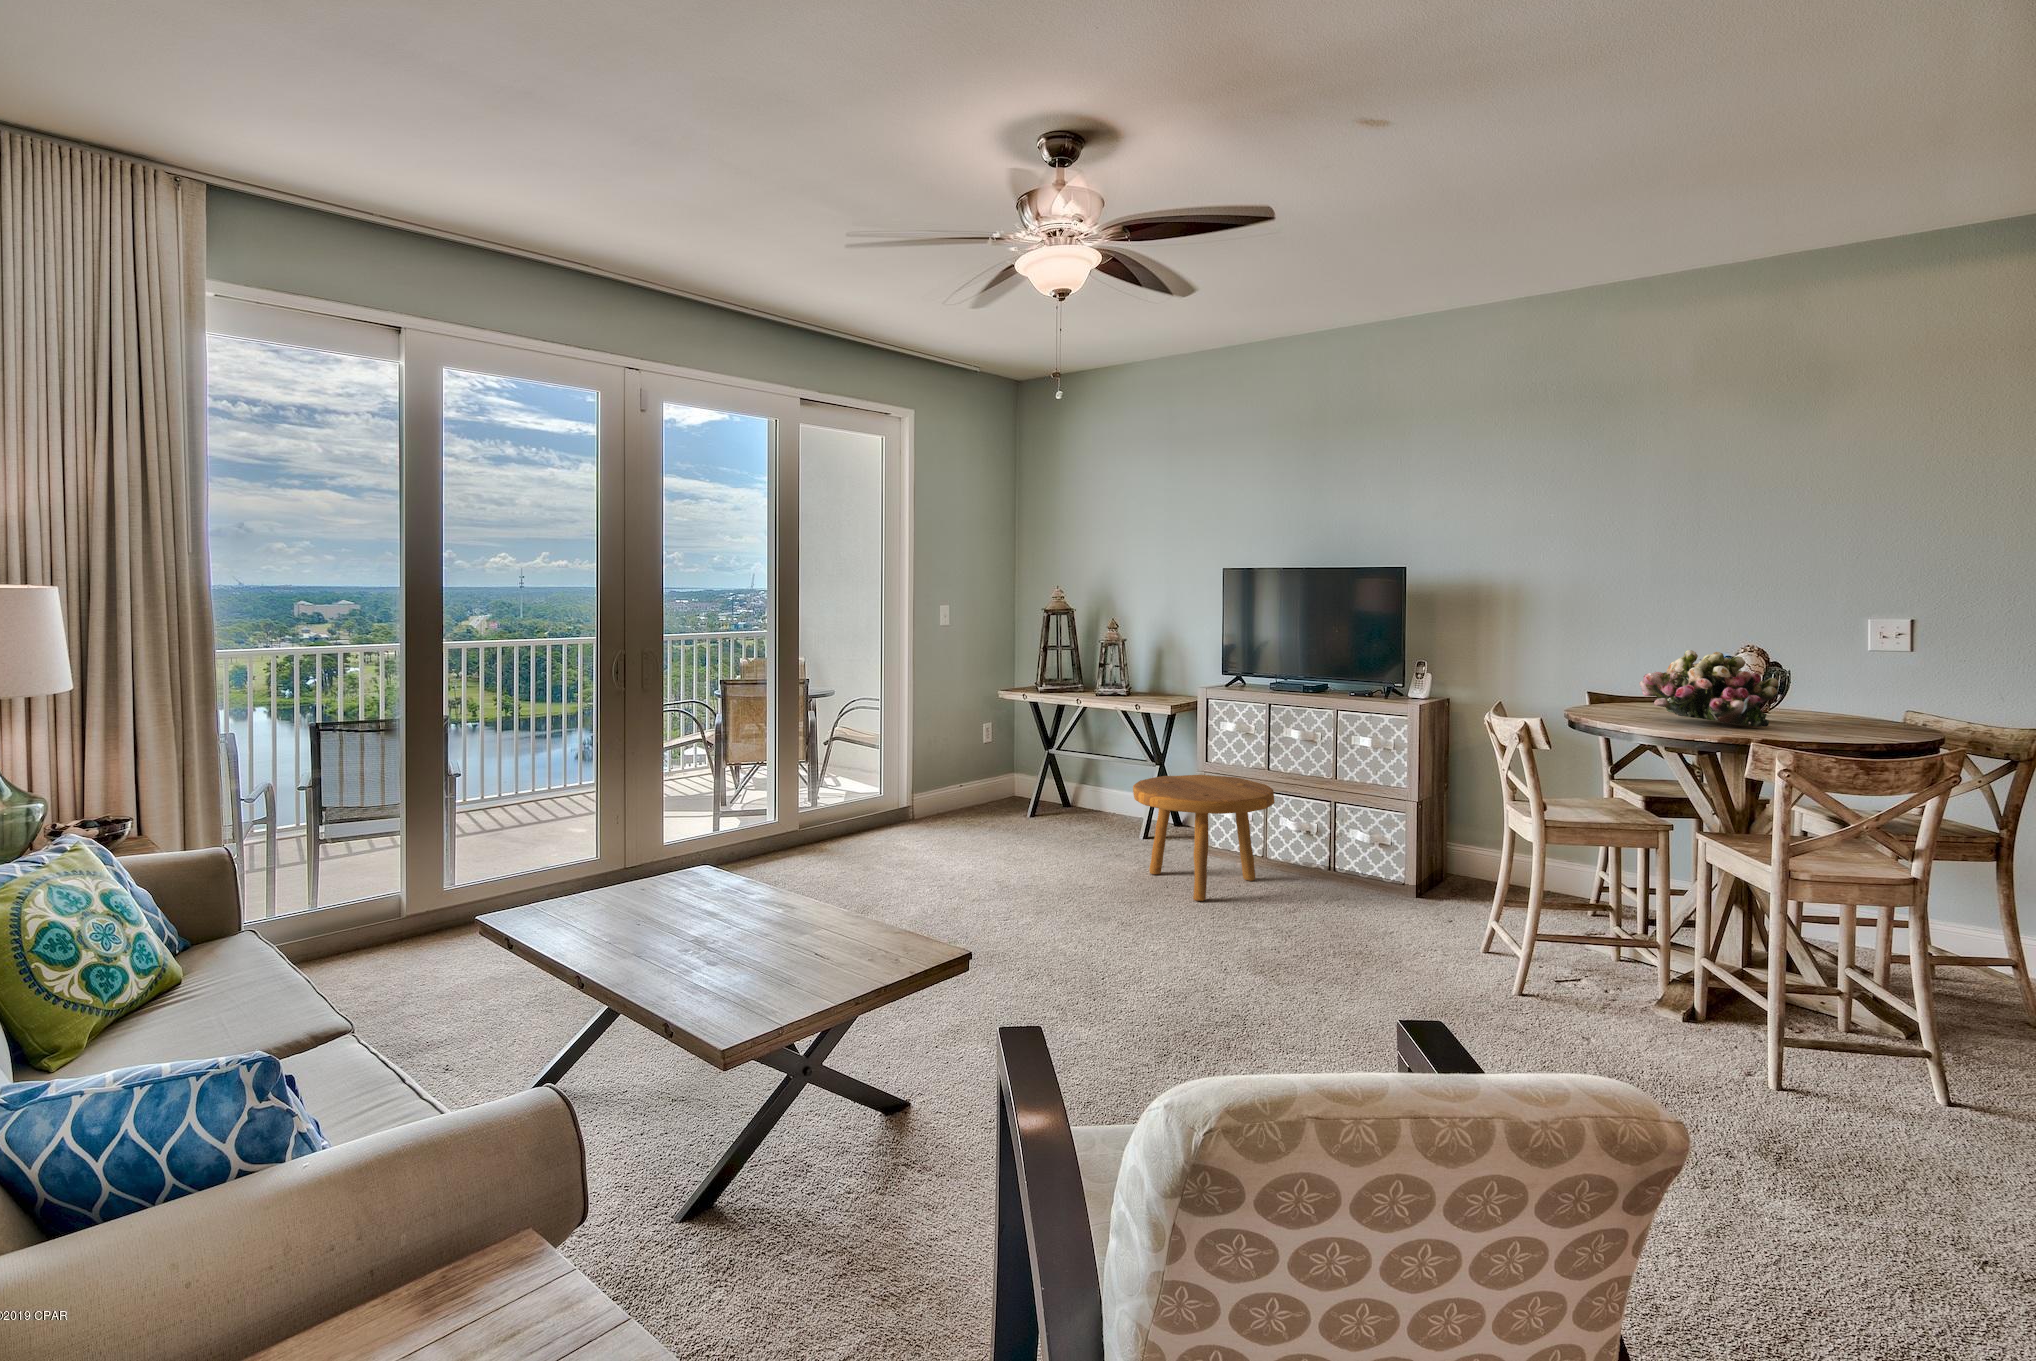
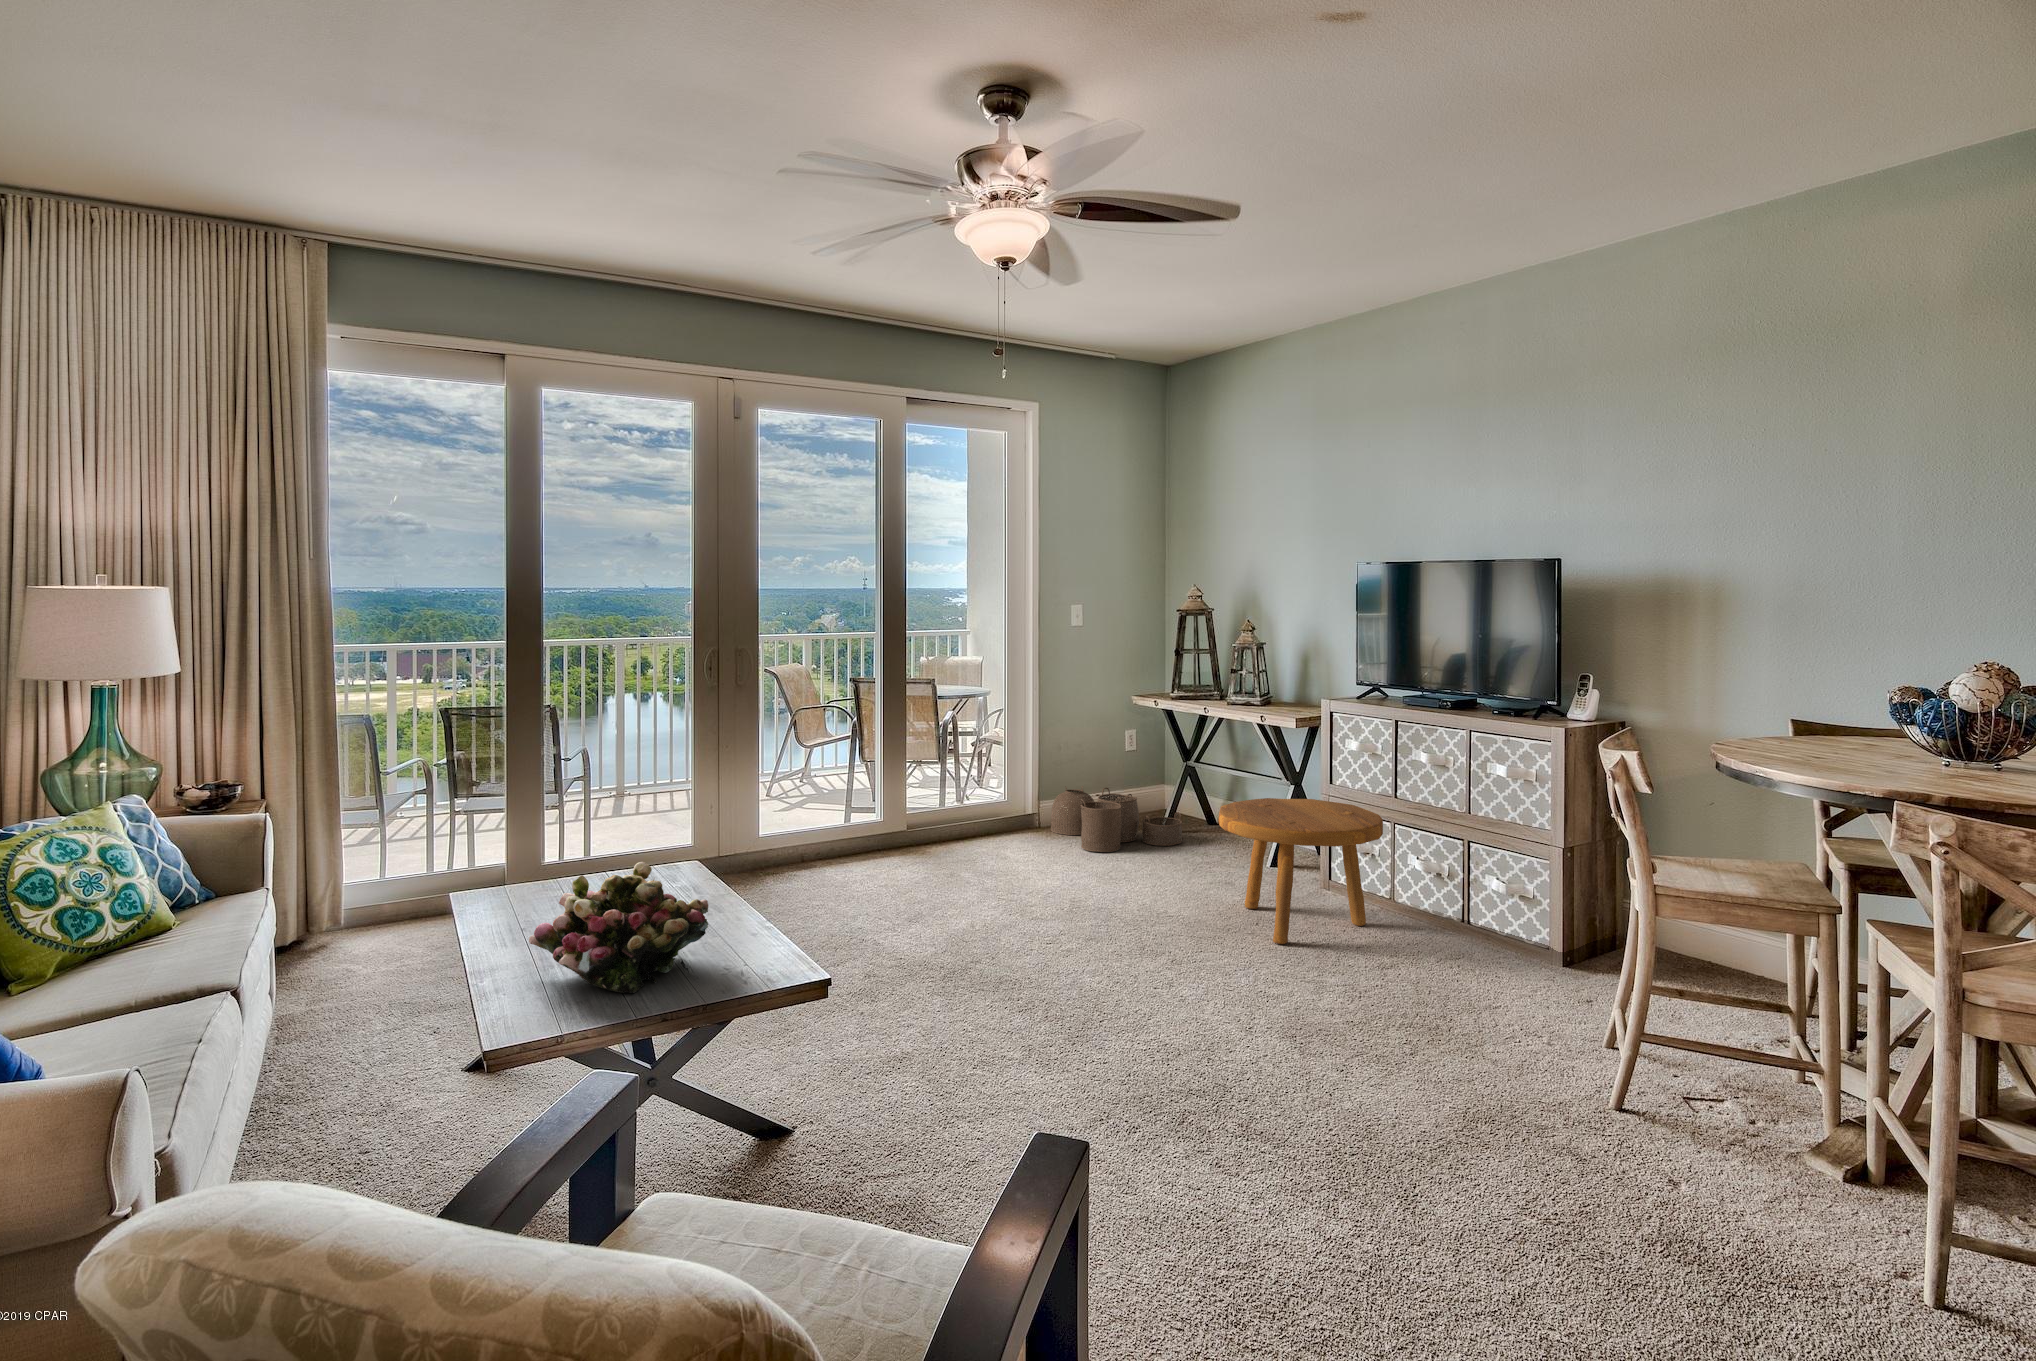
flower arrangement: present [1639,650,1779,727] -> present [529,862,708,993]
woven basket: none [929,777,1056,836] -> present [1051,786,1182,852]

